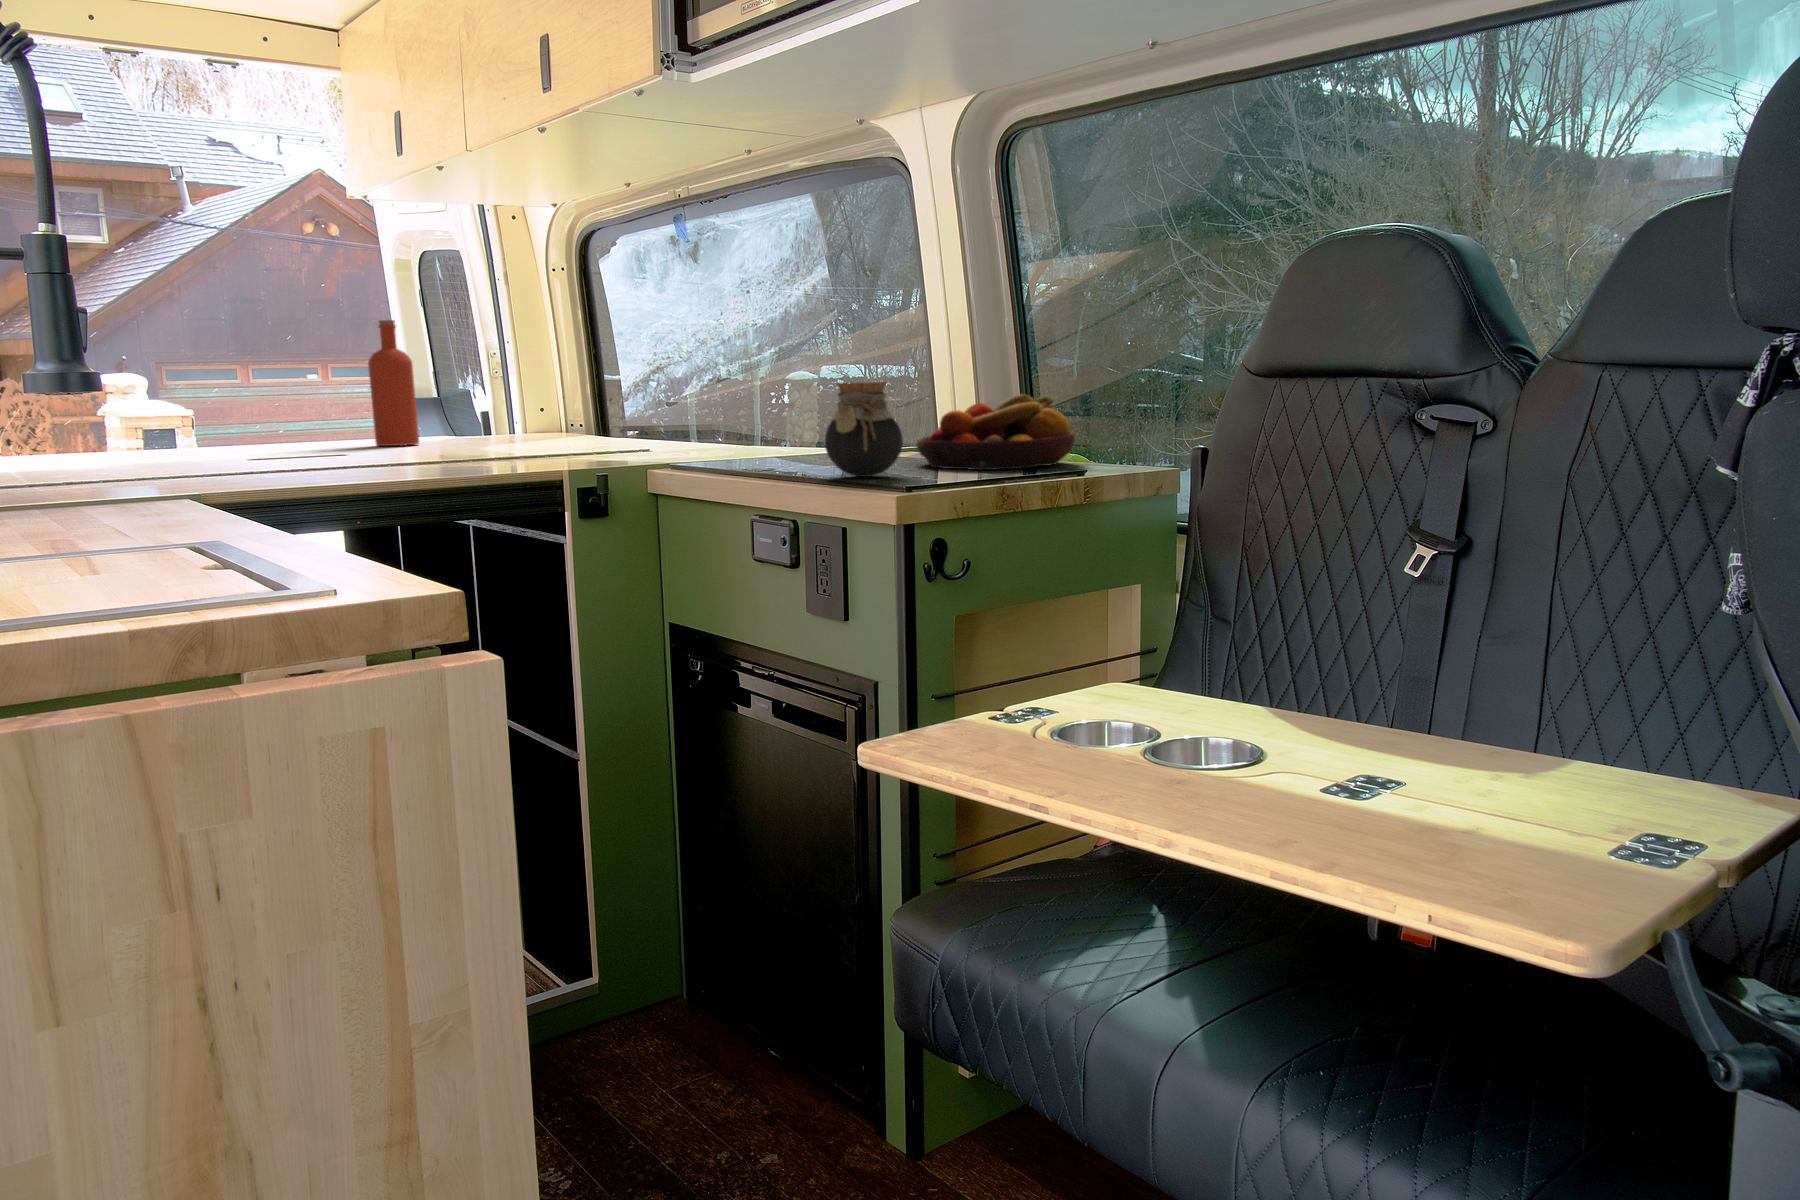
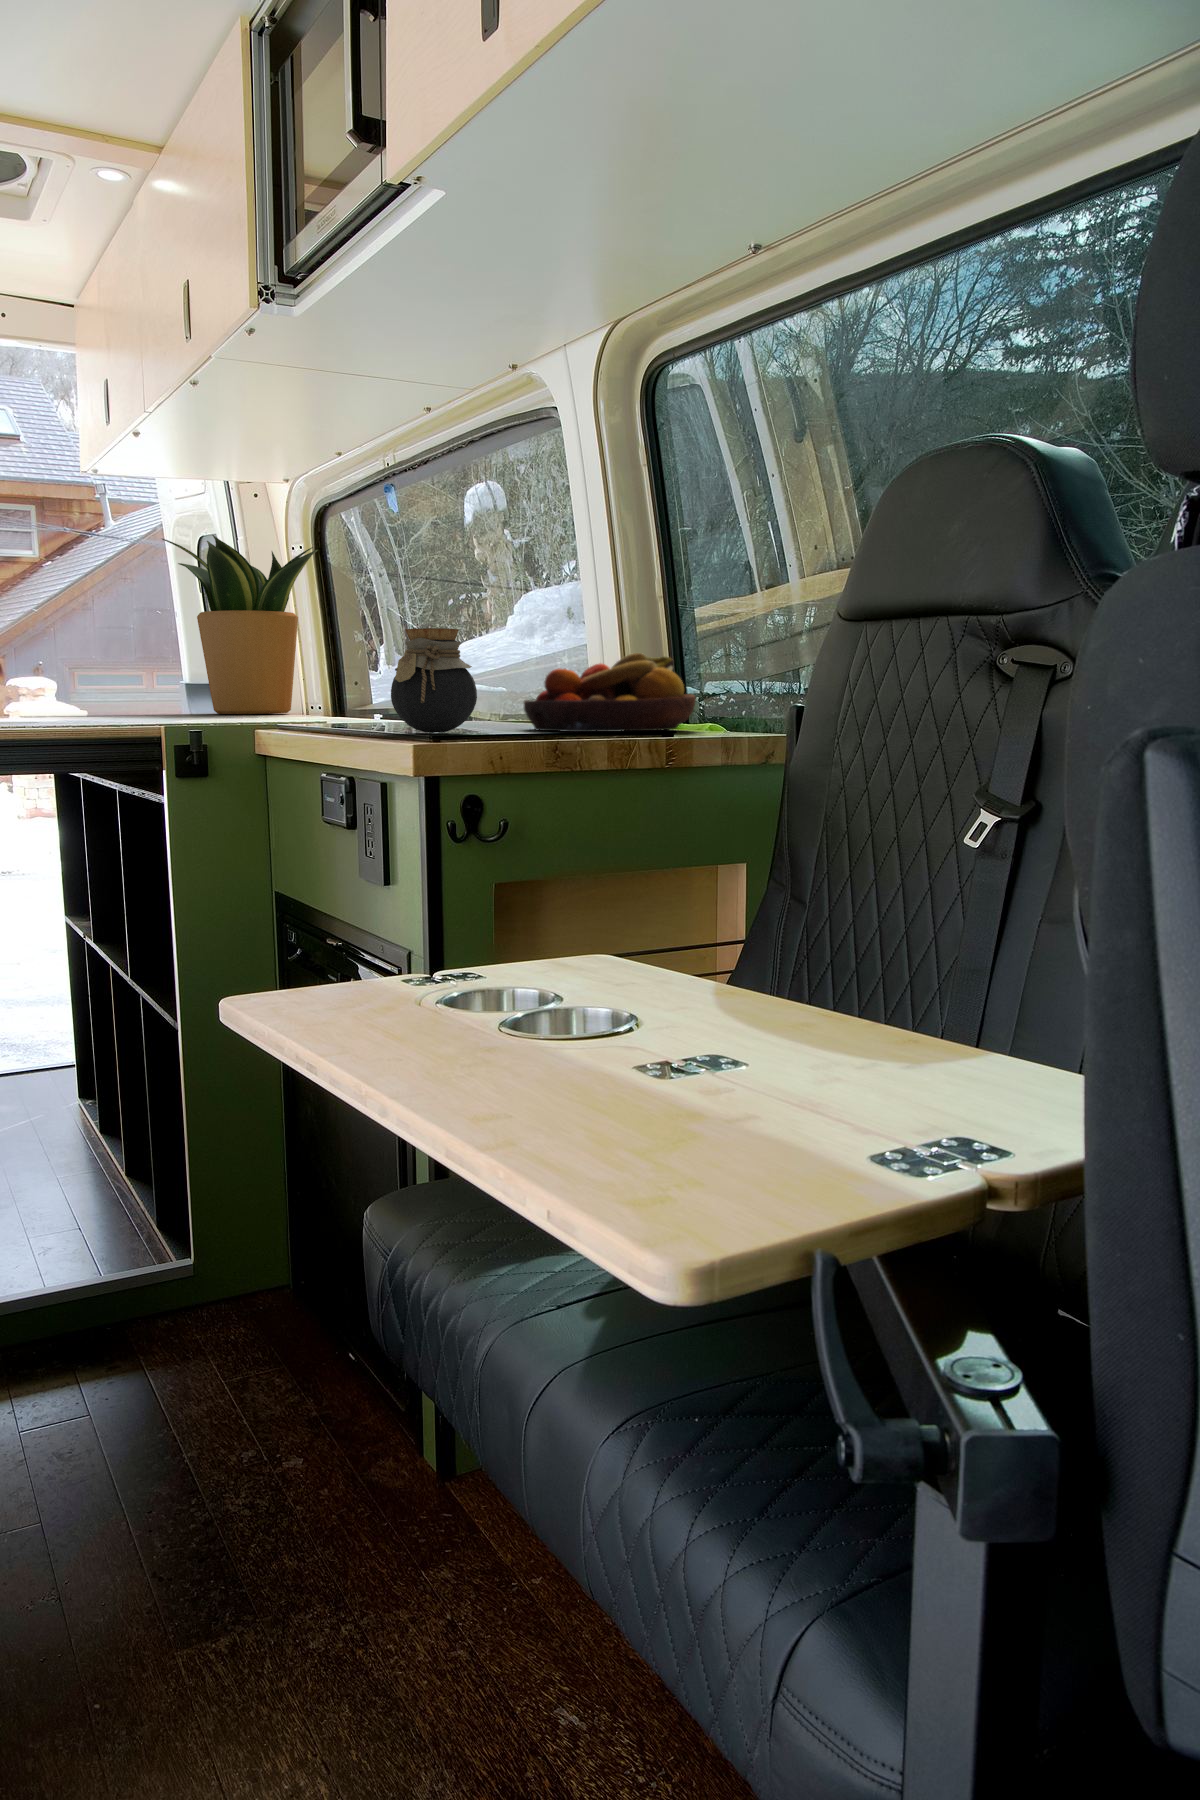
potted plant: none [478,272,642,447] -> present [162,535,318,714]
bottle: present [368,320,419,446] -> none [66,586,116,711]

